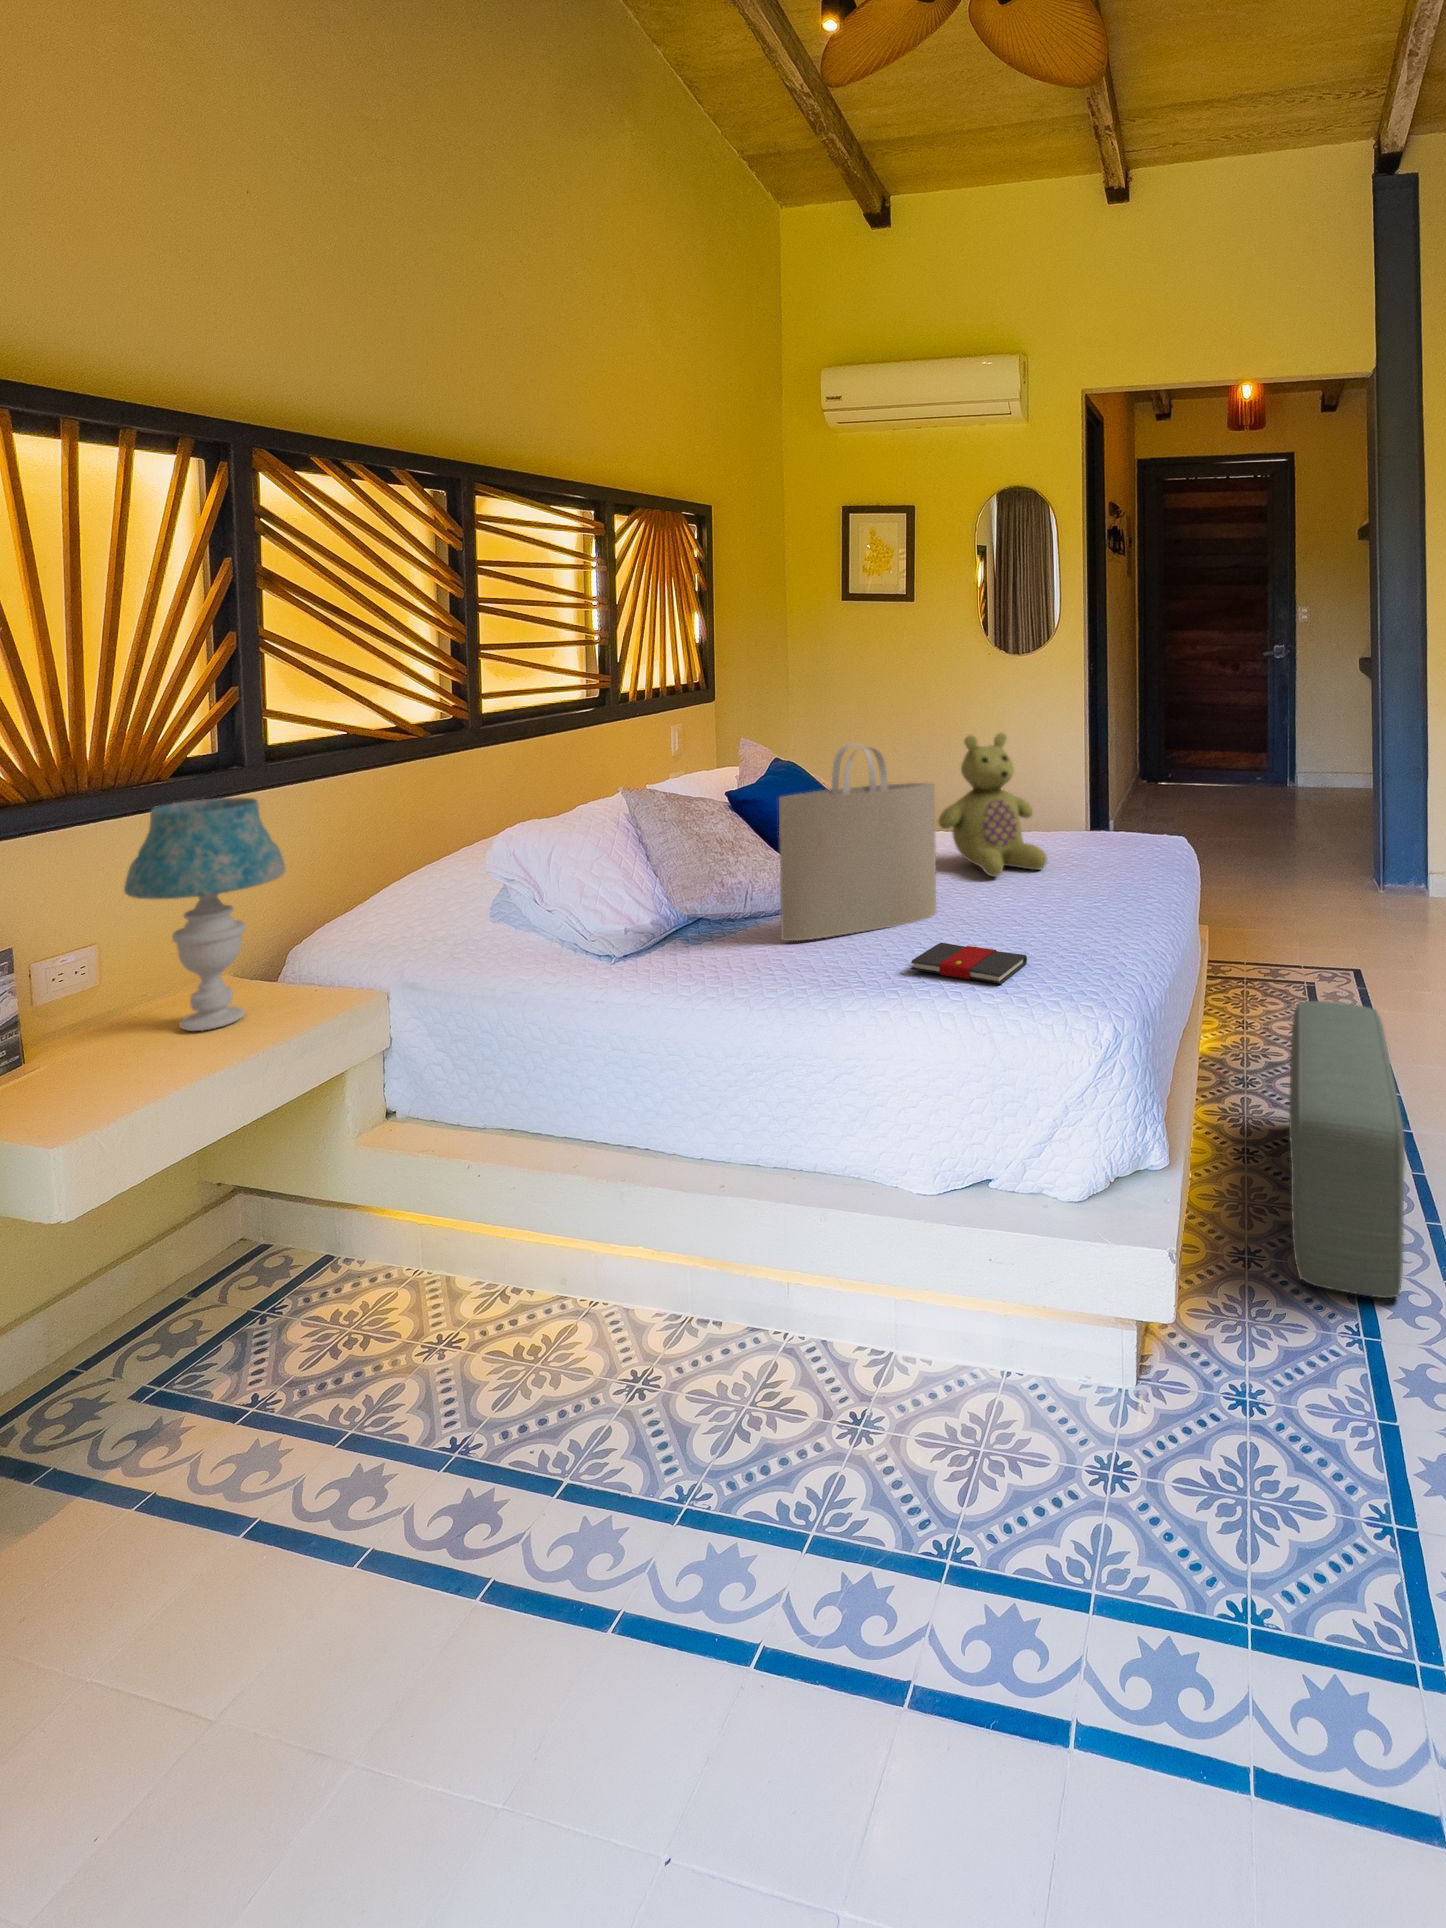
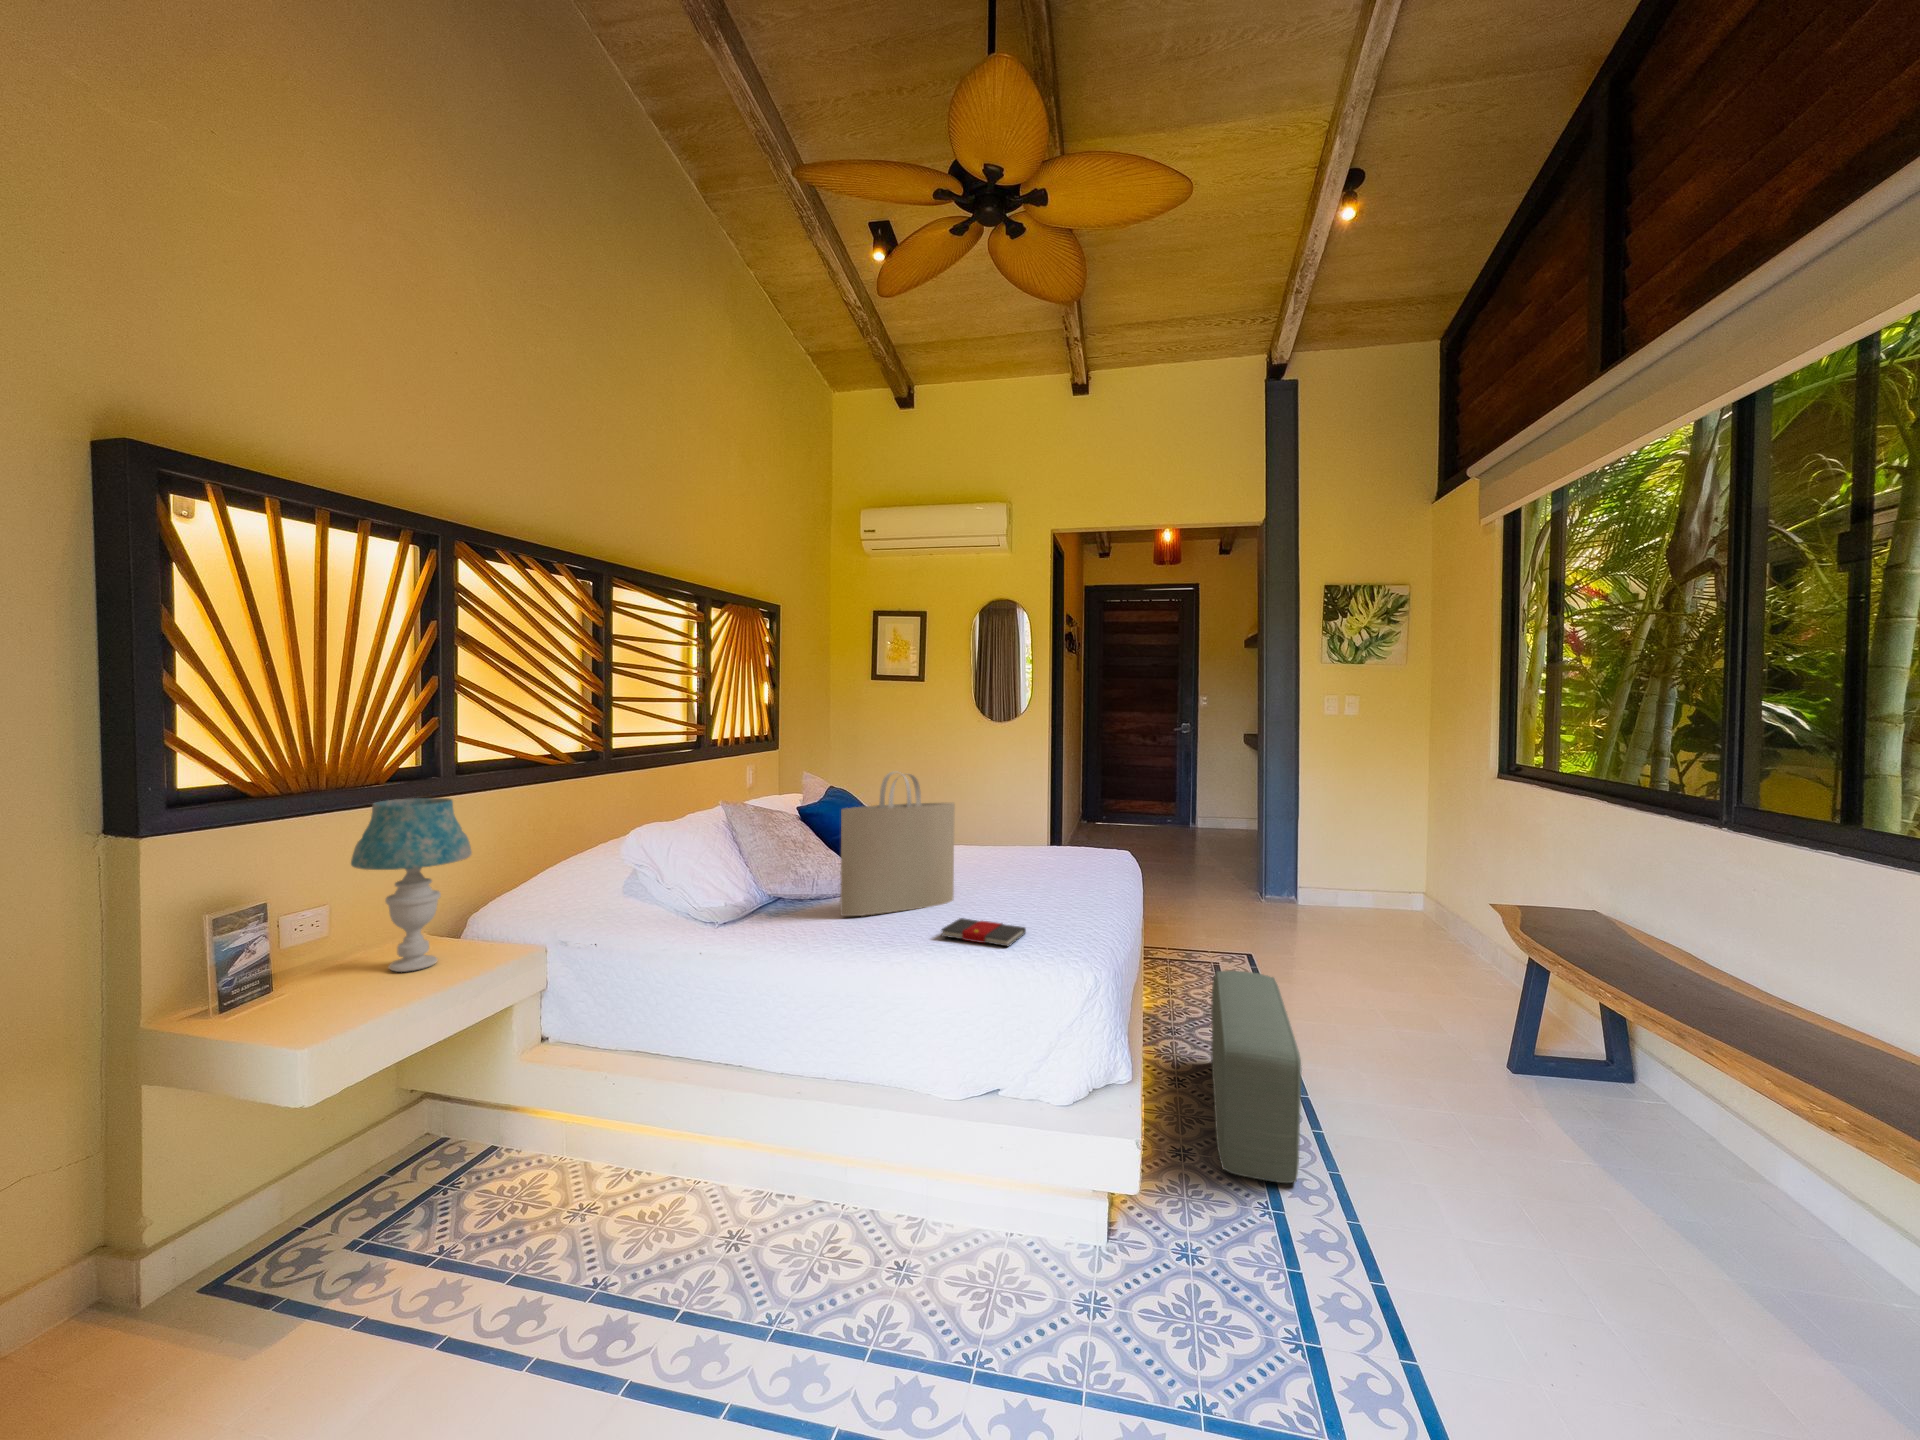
stuffed bear: present [939,733,1047,877] -> none [952,771,1032,876]

